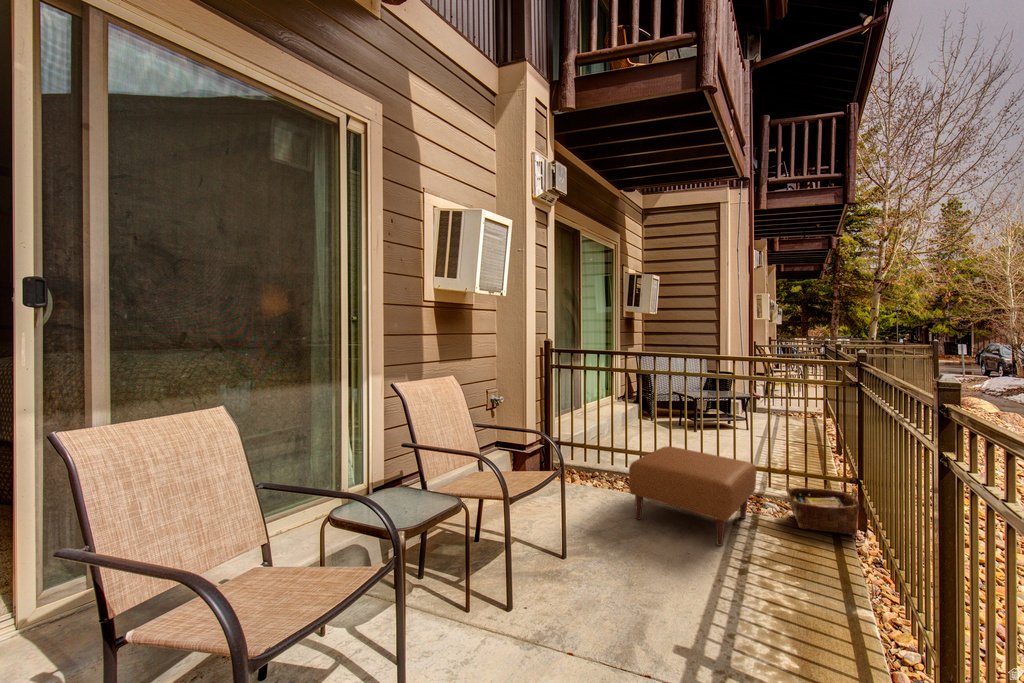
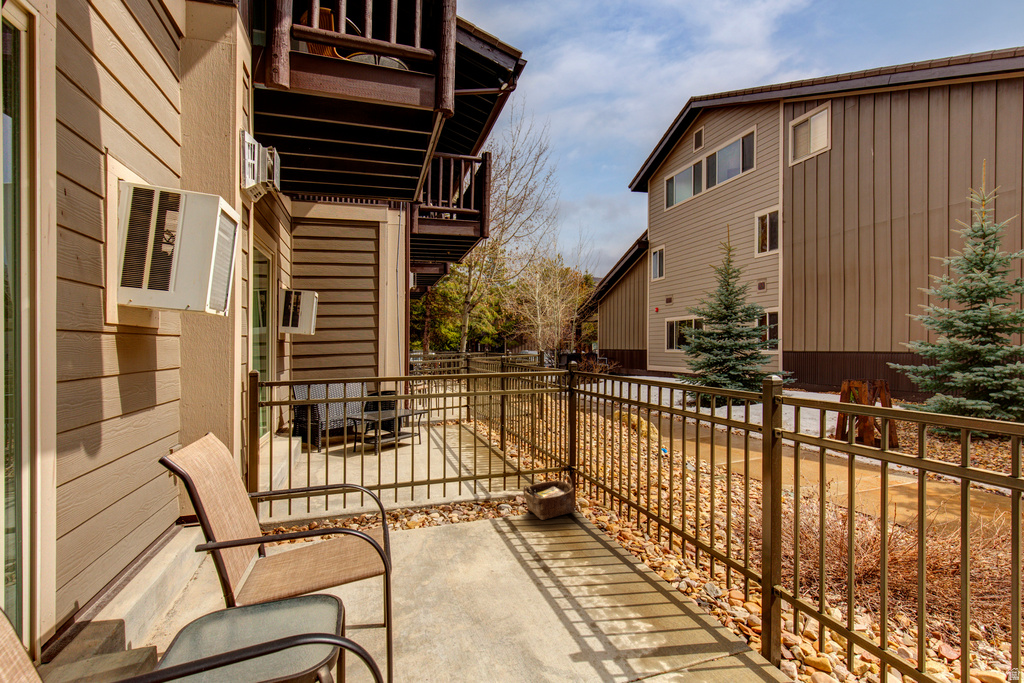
ottoman: present [629,446,756,546] -> none [418,474,522,564]

